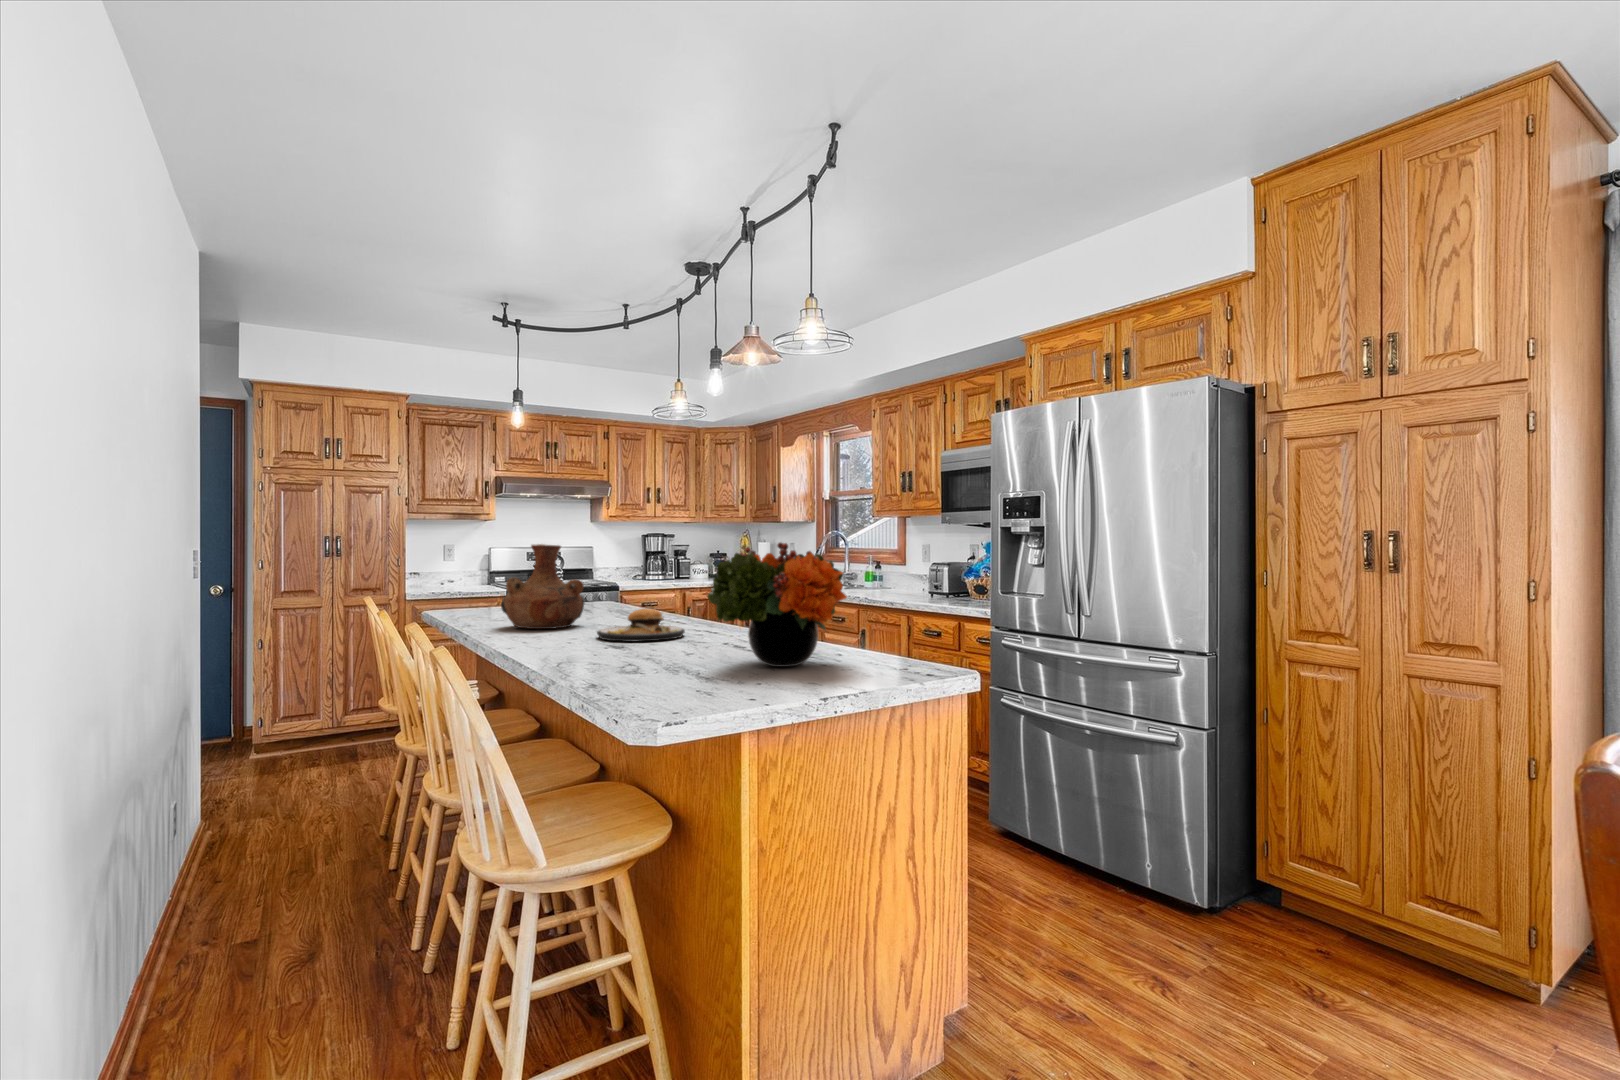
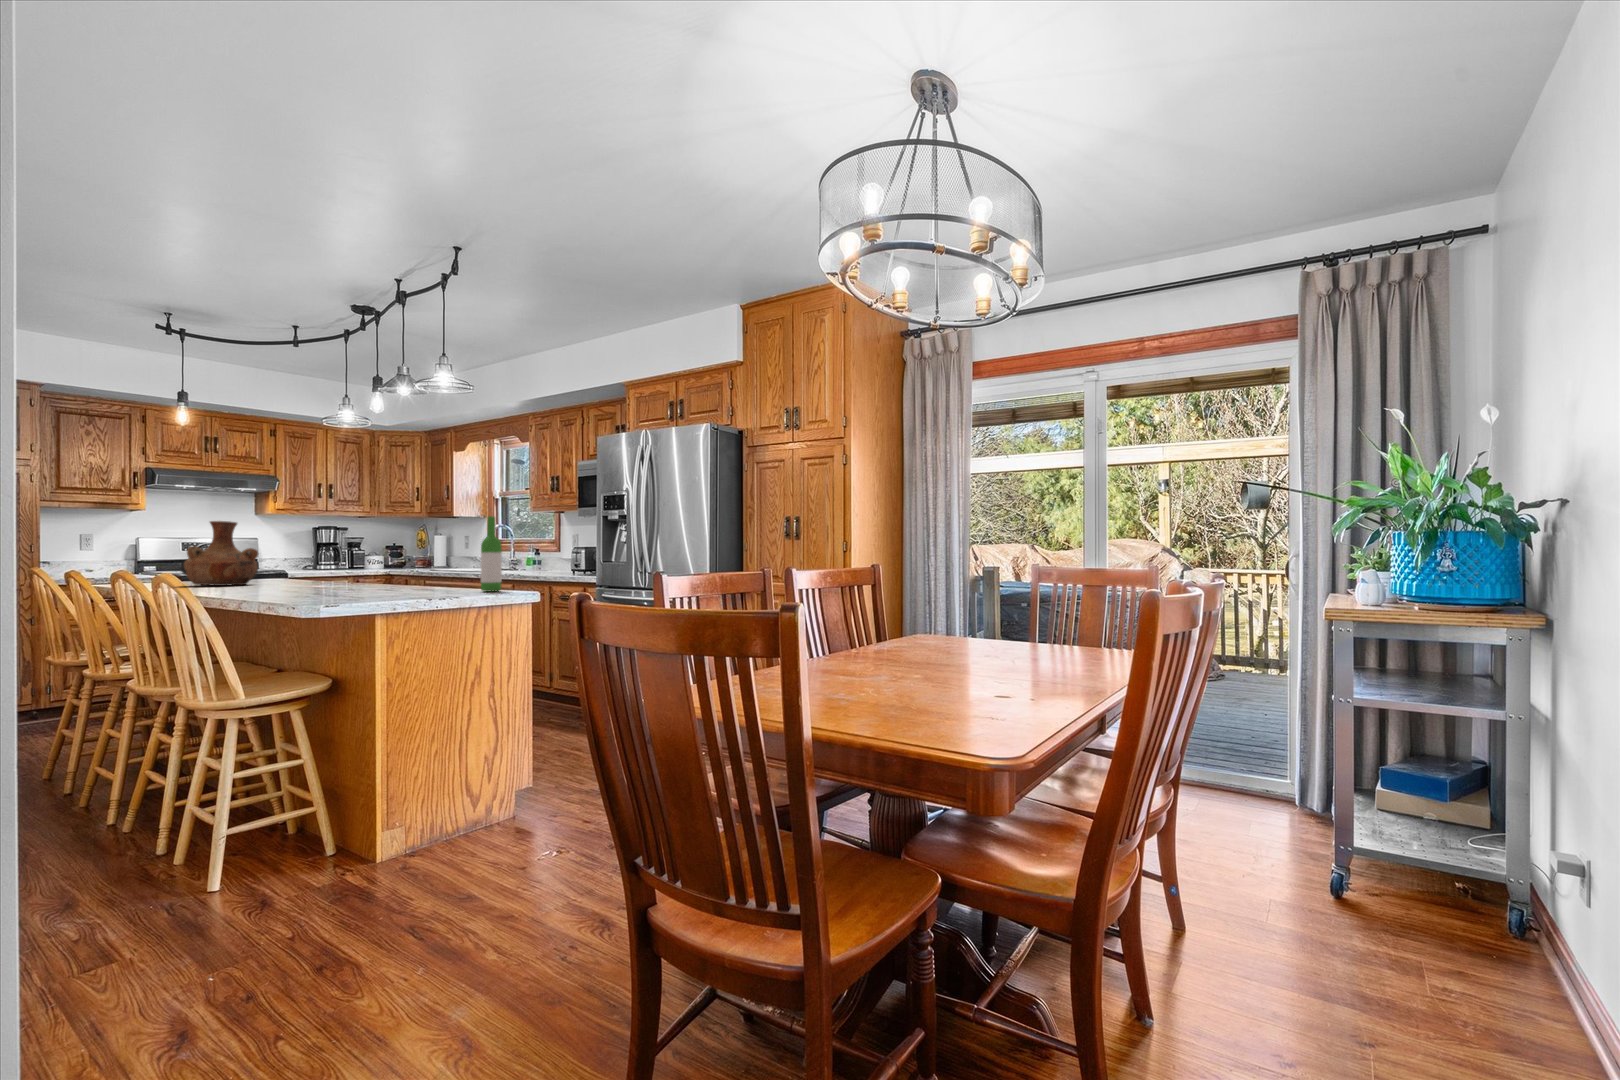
flower arrangement: present [708,542,847,667] -> none [357,514,458,591]
wine bottle: none [889,547,922,677] -> present [481,516,502,592]
plate: present [597,608,685,641] -> none [272,555,346,588]

